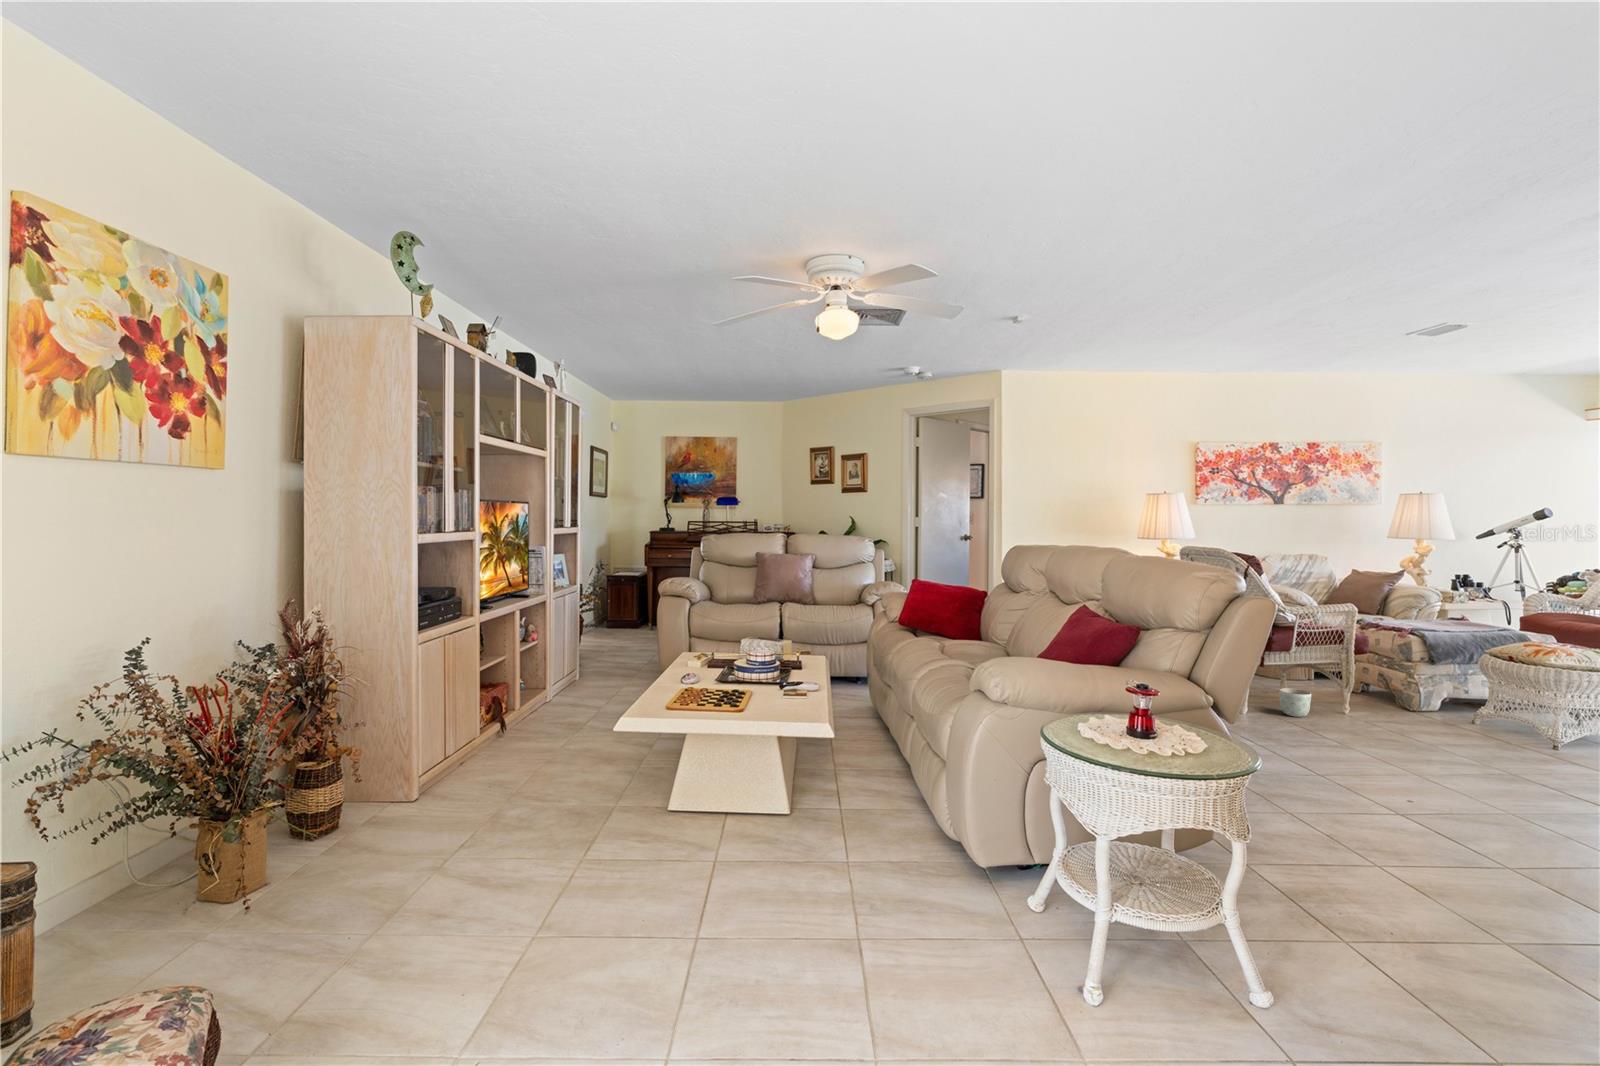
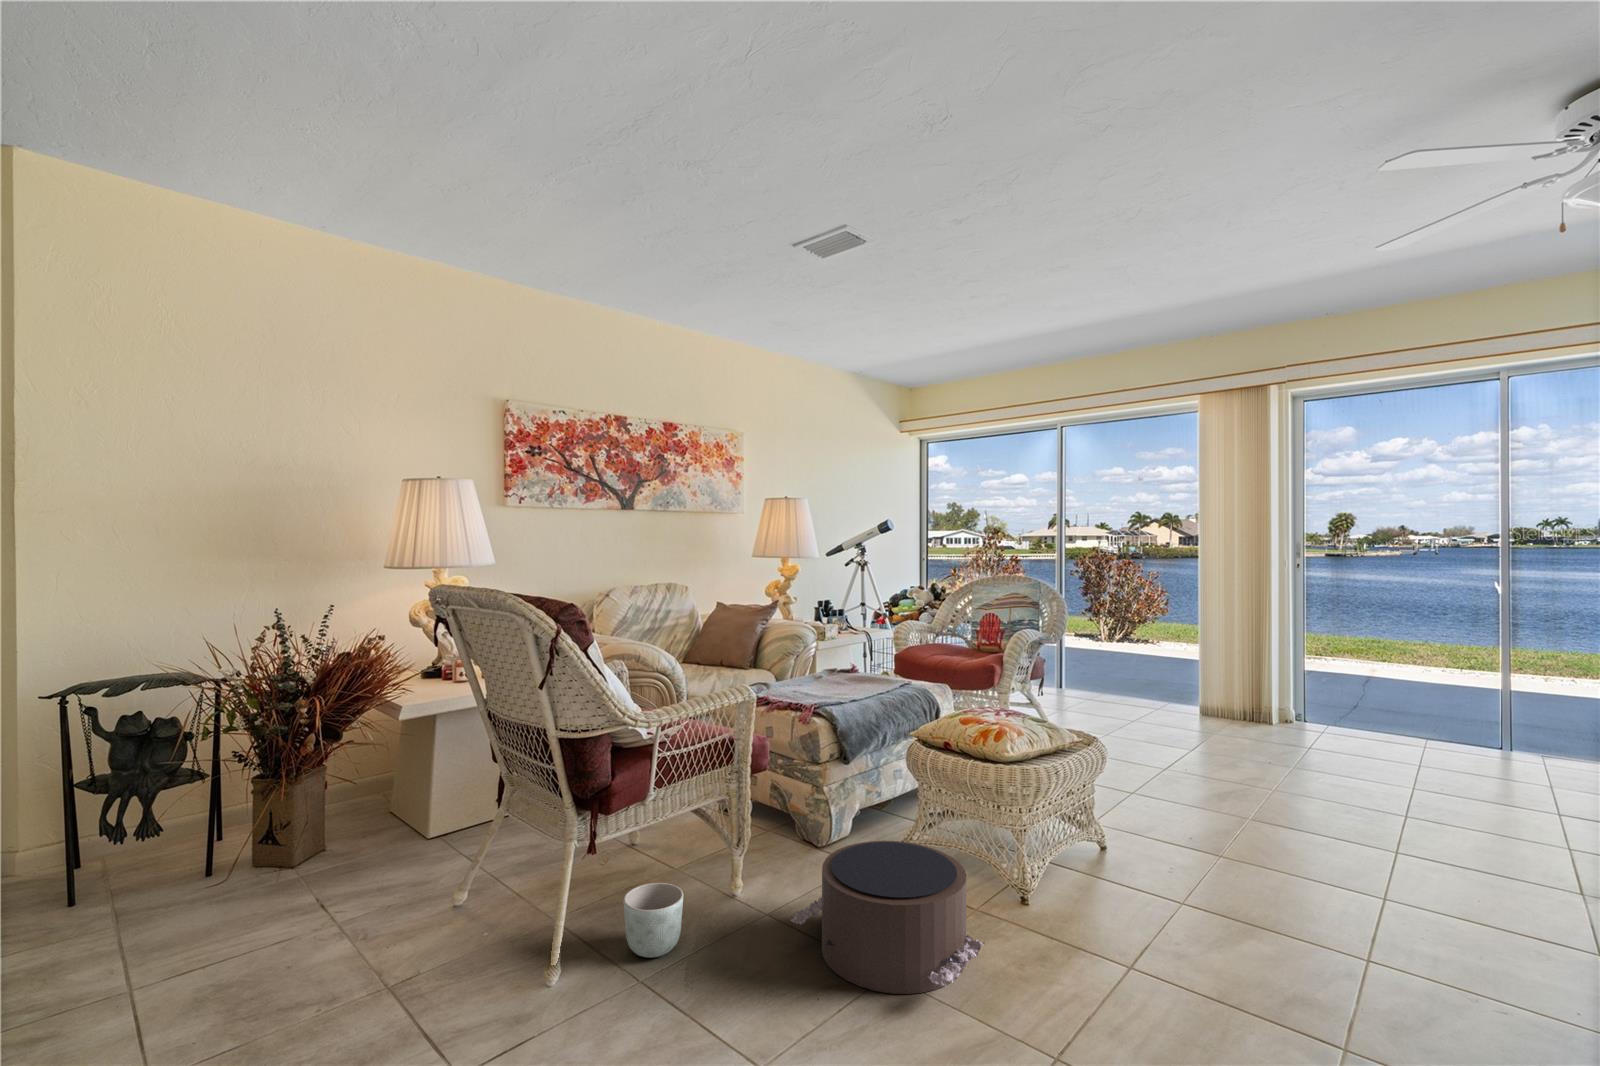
pouf: none [1373,690,1496,751] -> present [791,841,985,994]

